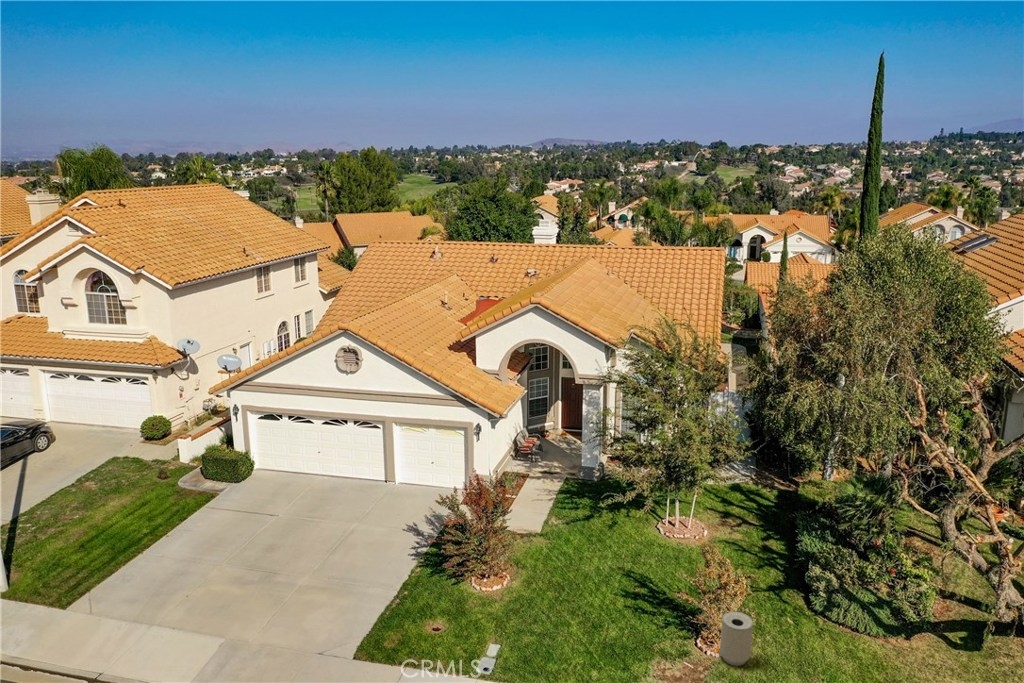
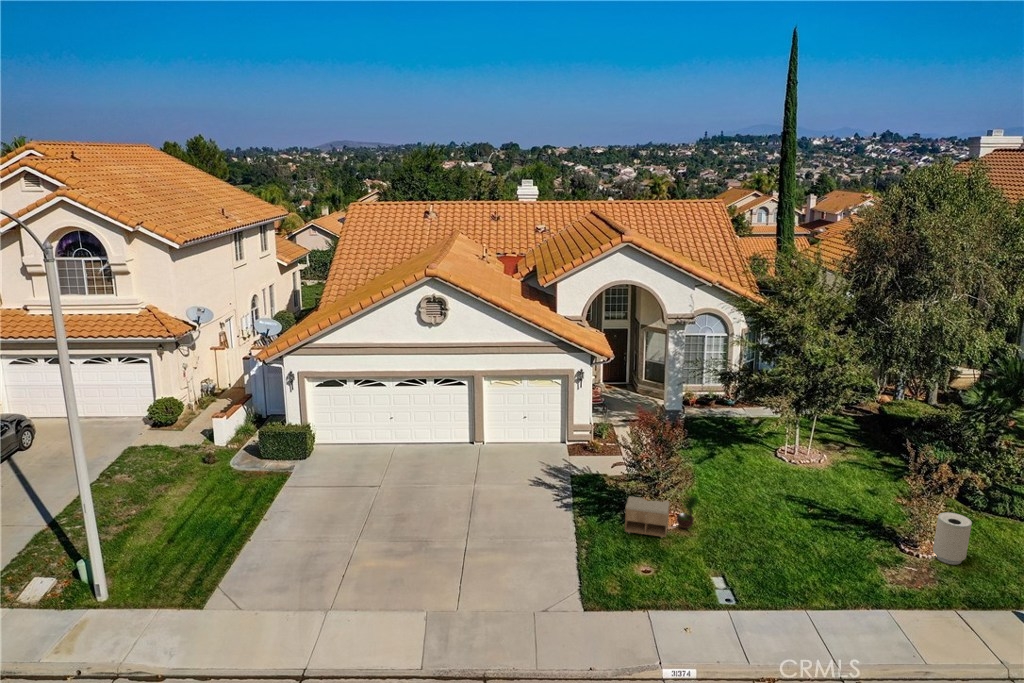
storage bench: none [445,555,490,598] -> present [625,496,669,538]
potted tree: none [498,560,519,592] -> present [676,495,699,529]

